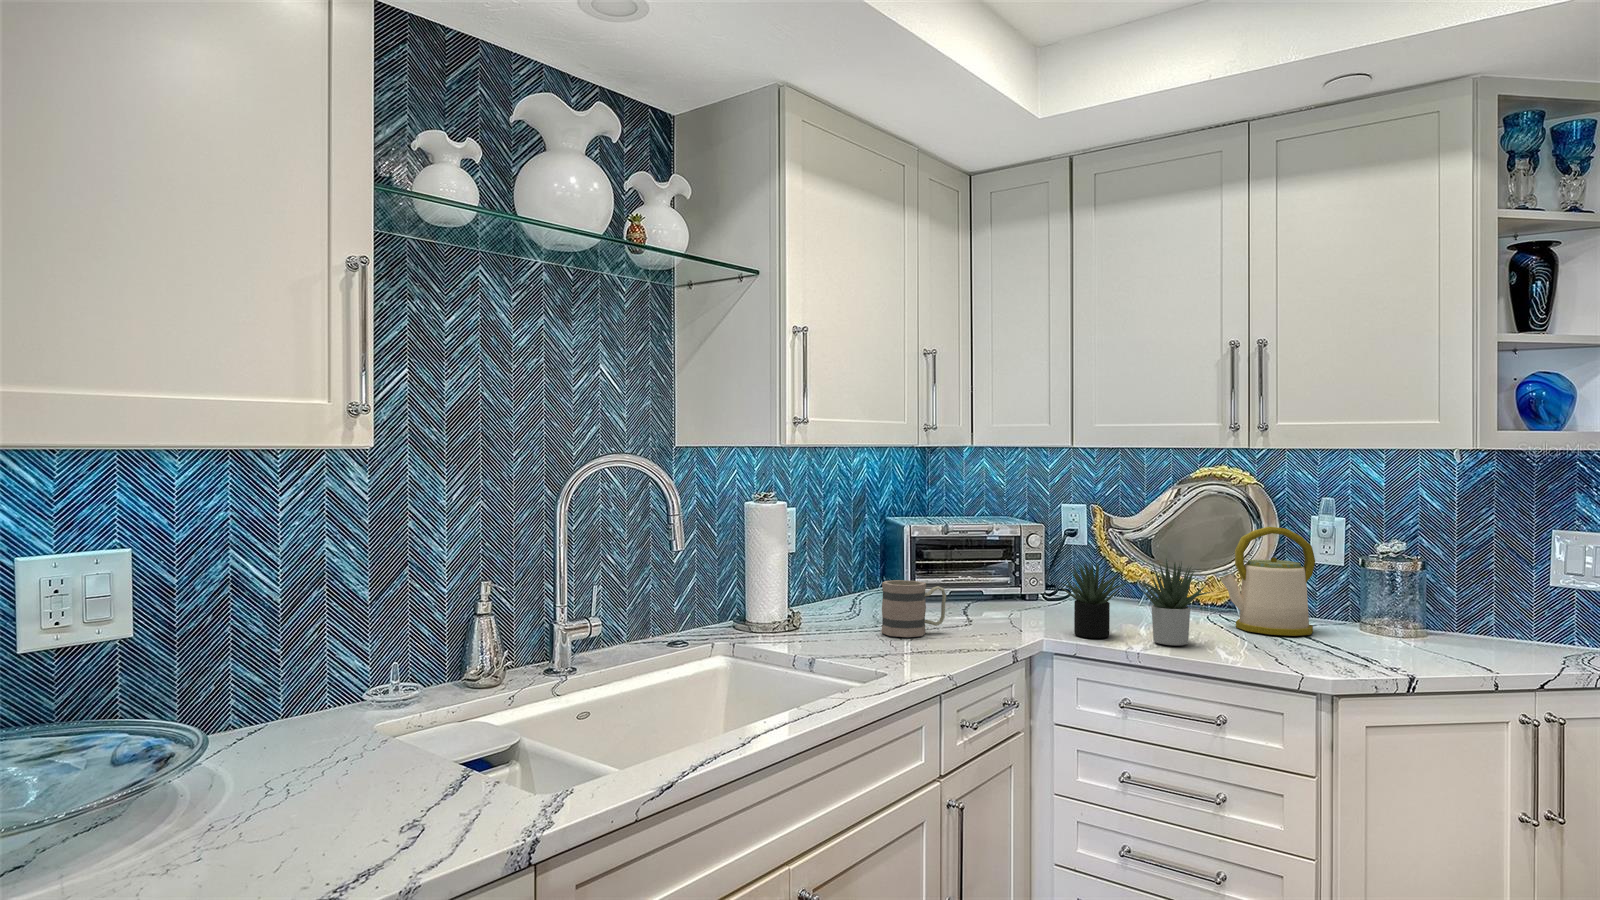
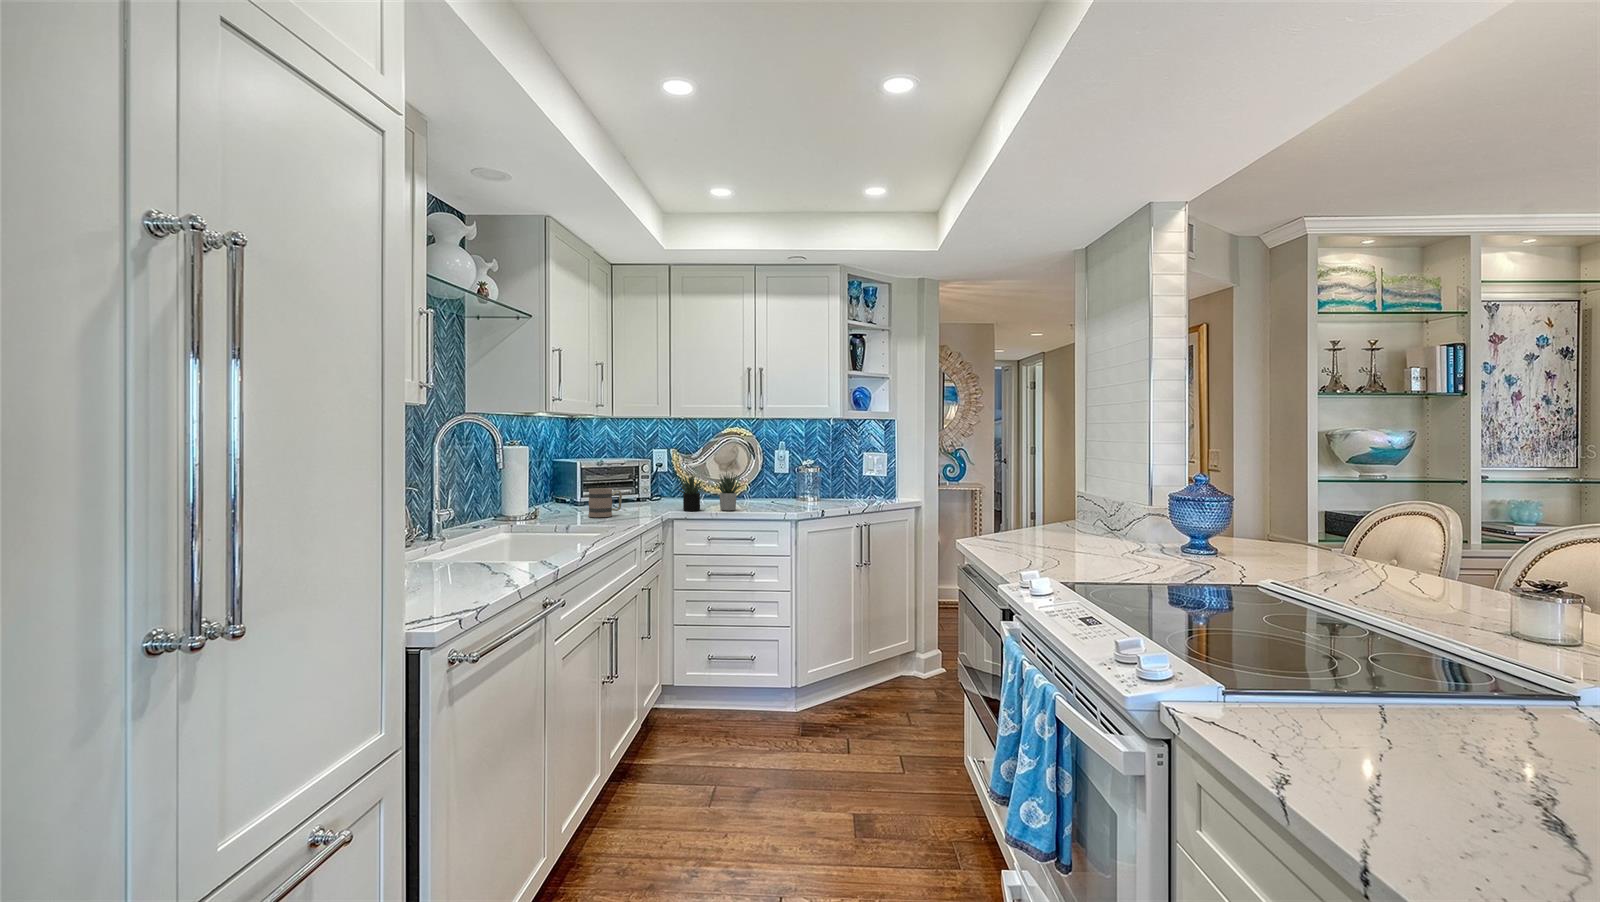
kettle: present [1221,527,1315,636] -> none [743,456,781,505]

